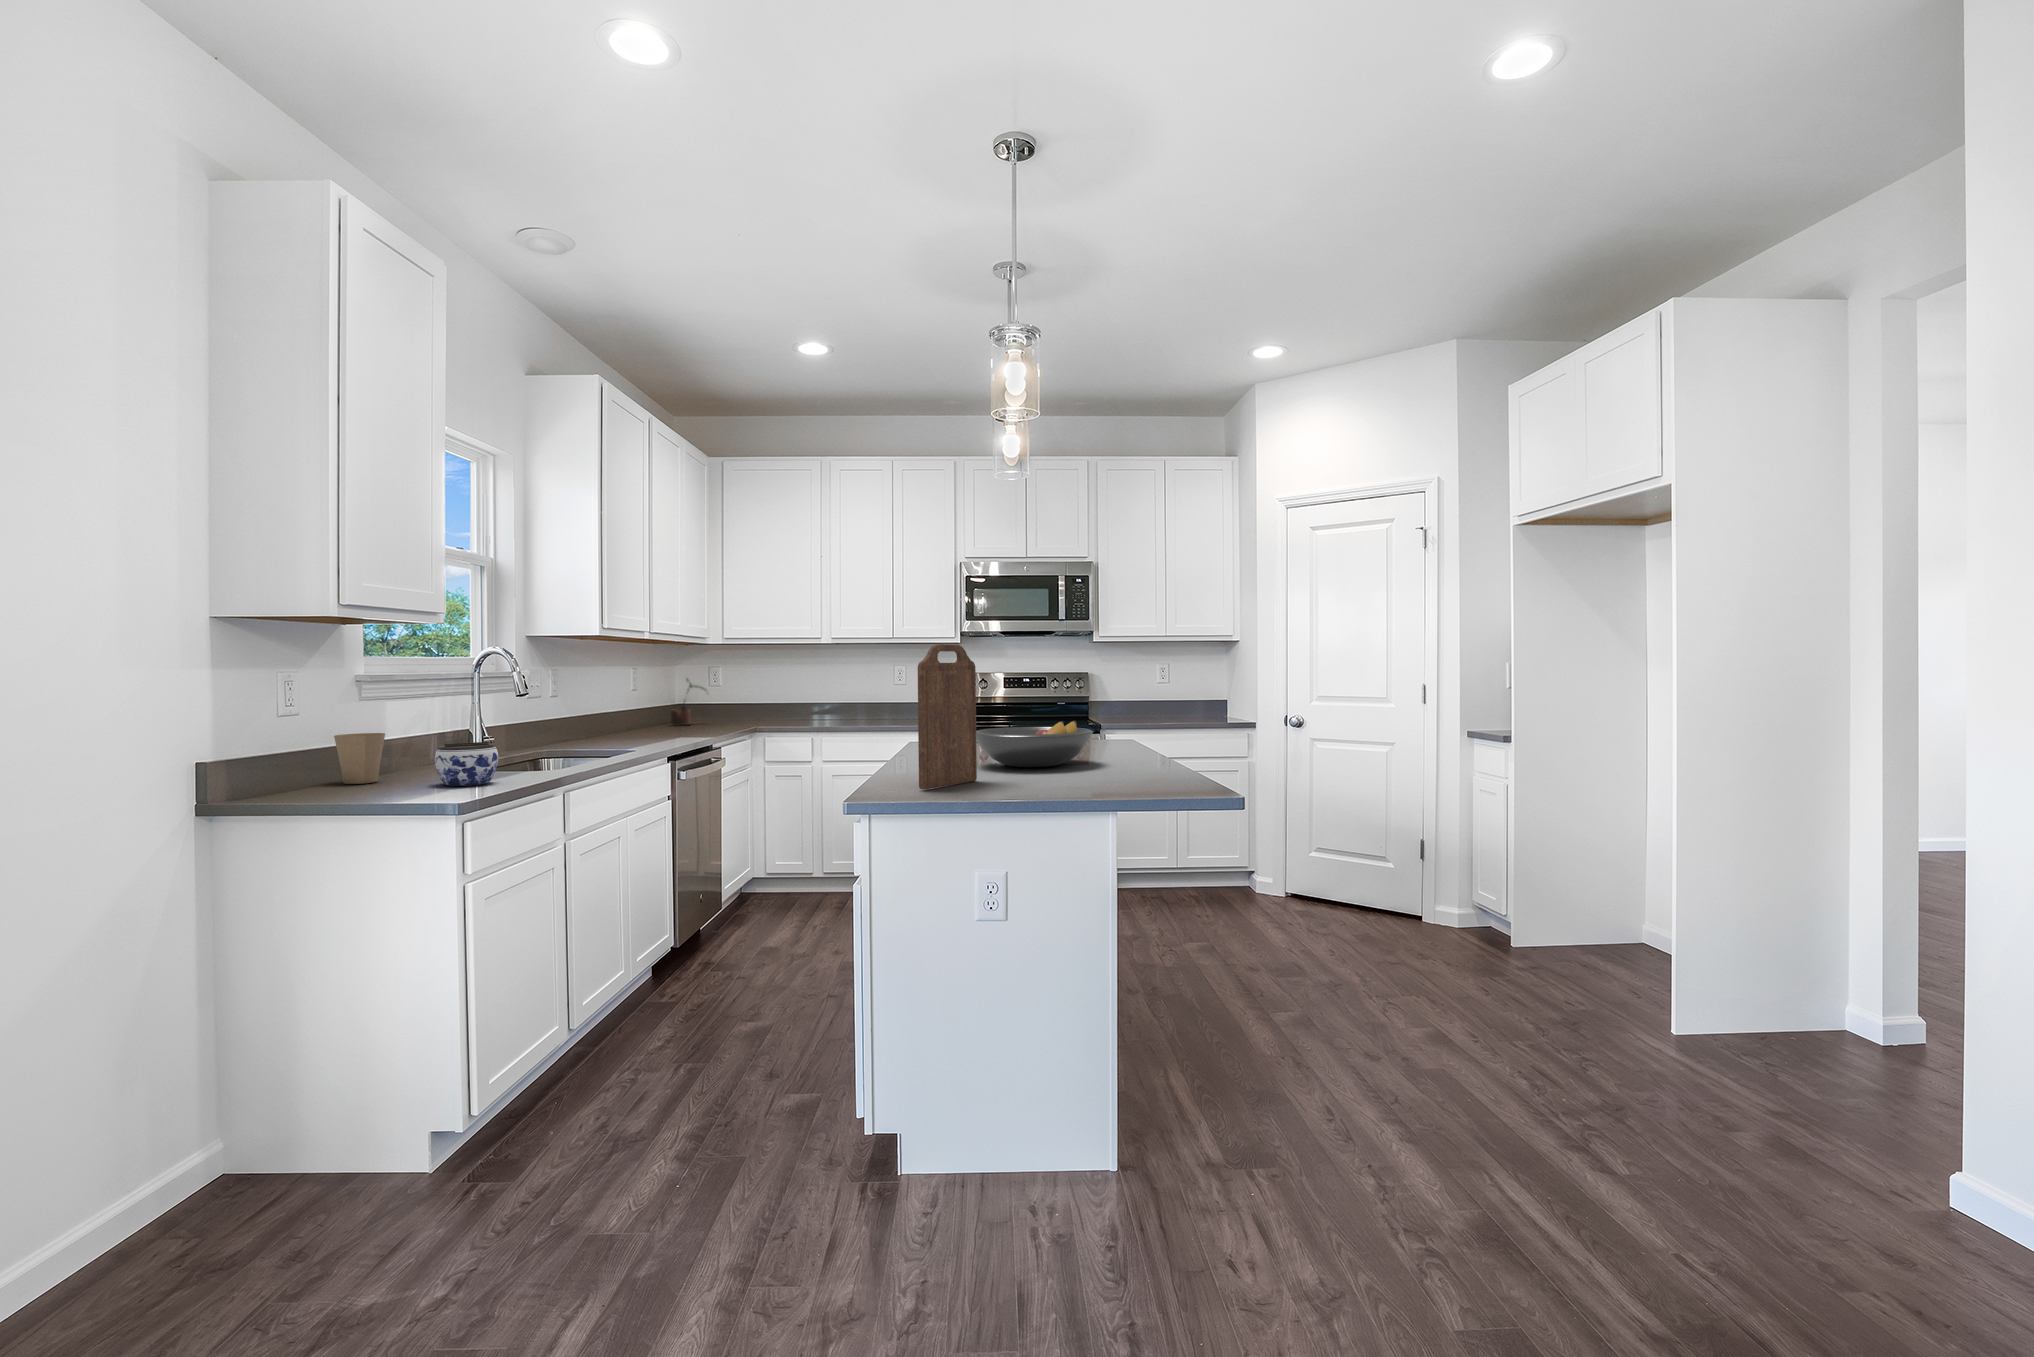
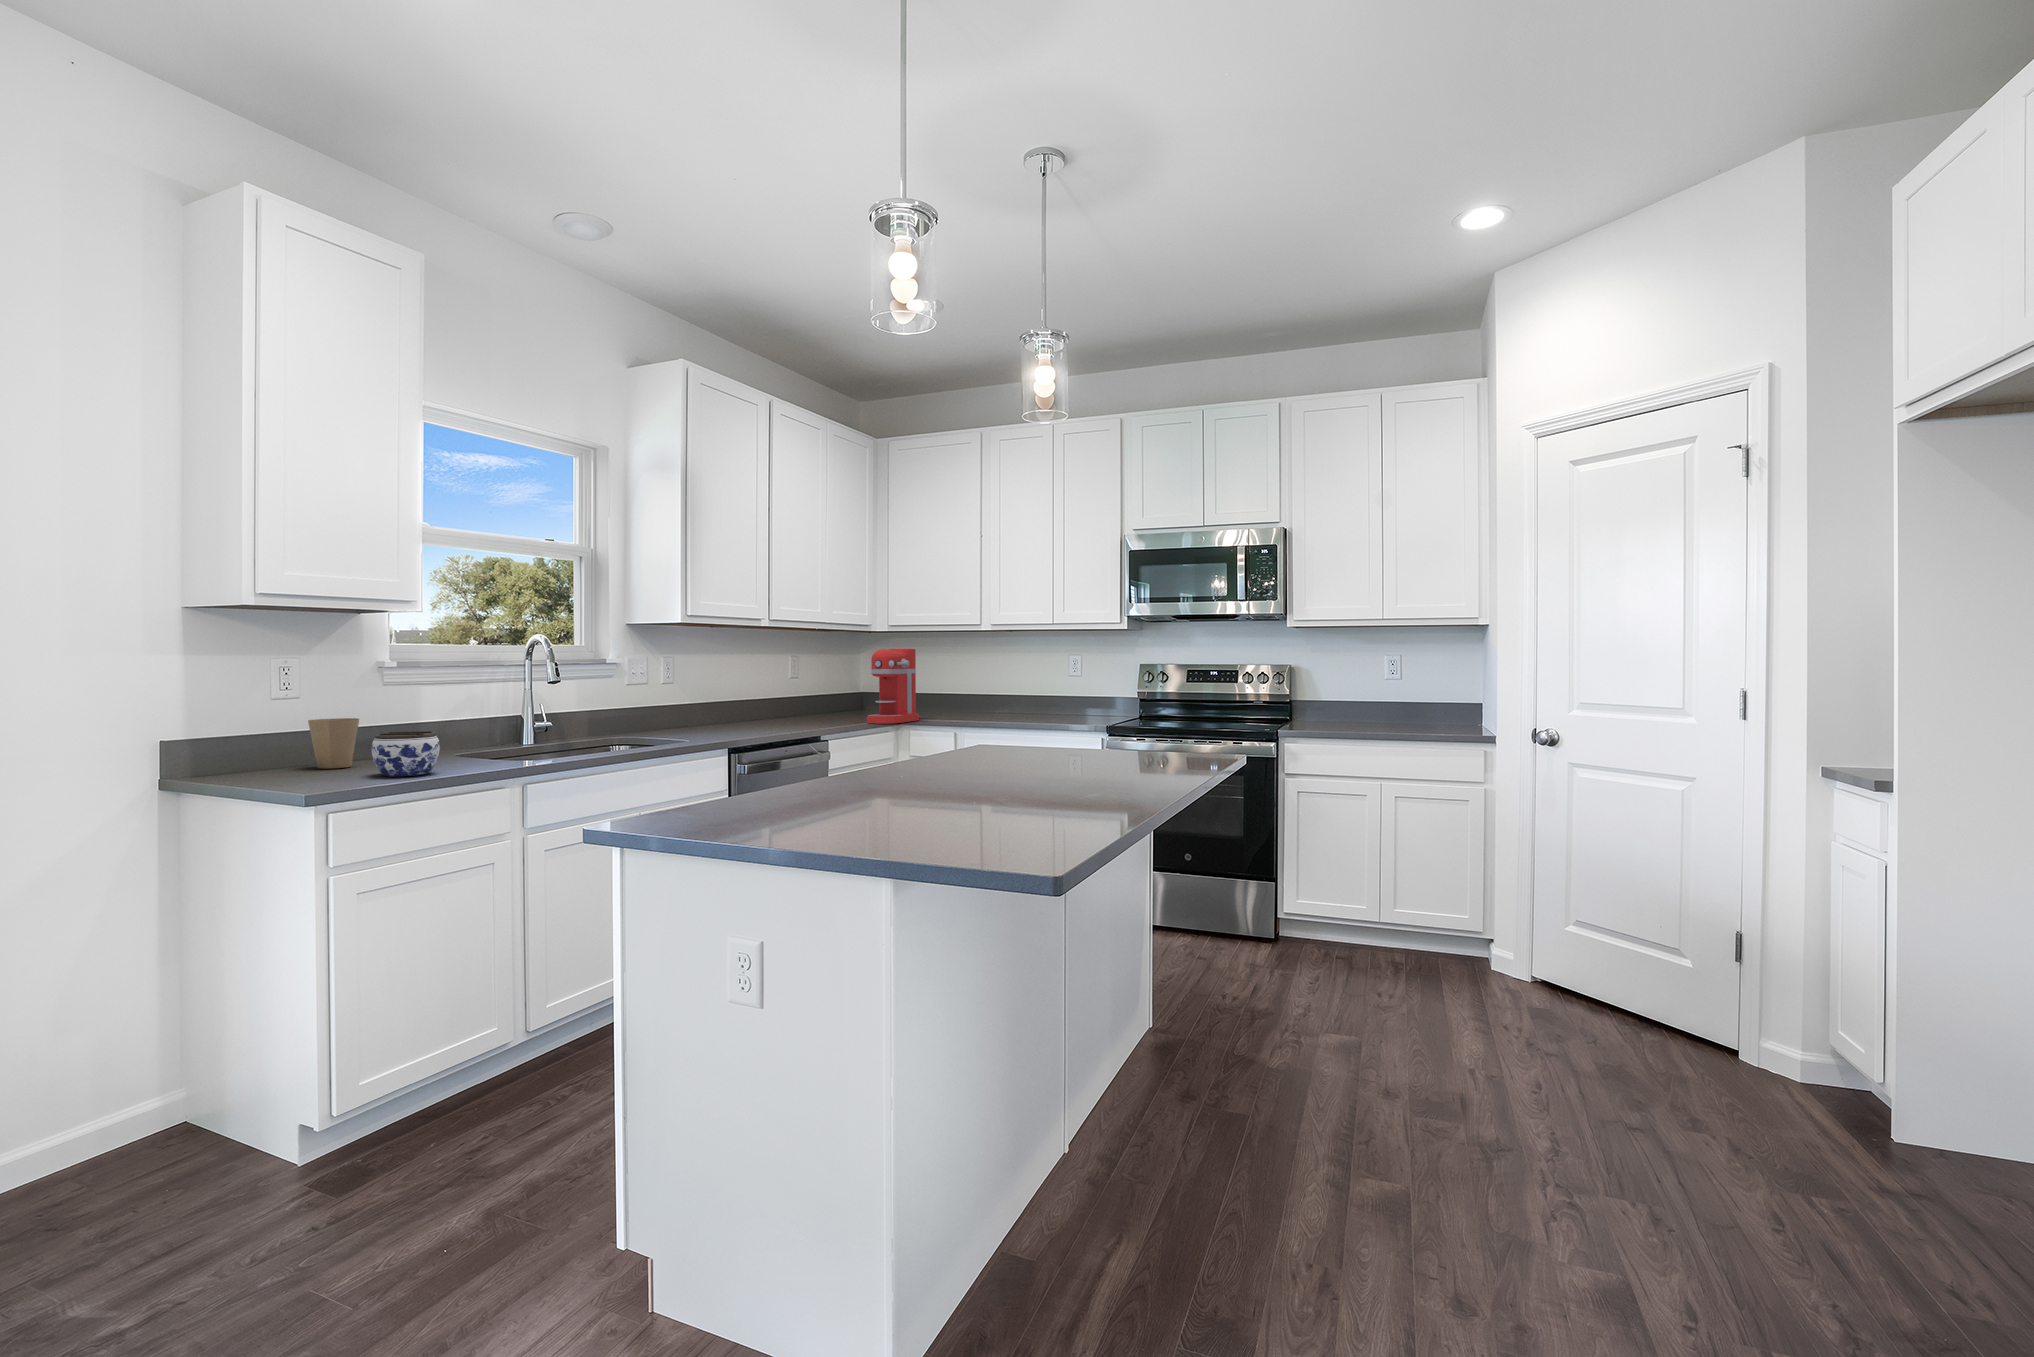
cutting board: present [918,644,977,789] -> none [708,624,820,817]
coffee maker: none [732,659,774,729] -> present [867,649,919,724]
potted plant: present [671,679,707,726] -> none [817,667,859,717]
fruit bowl: present [976,721,1093,767] -> none [880,731,1043,792]

